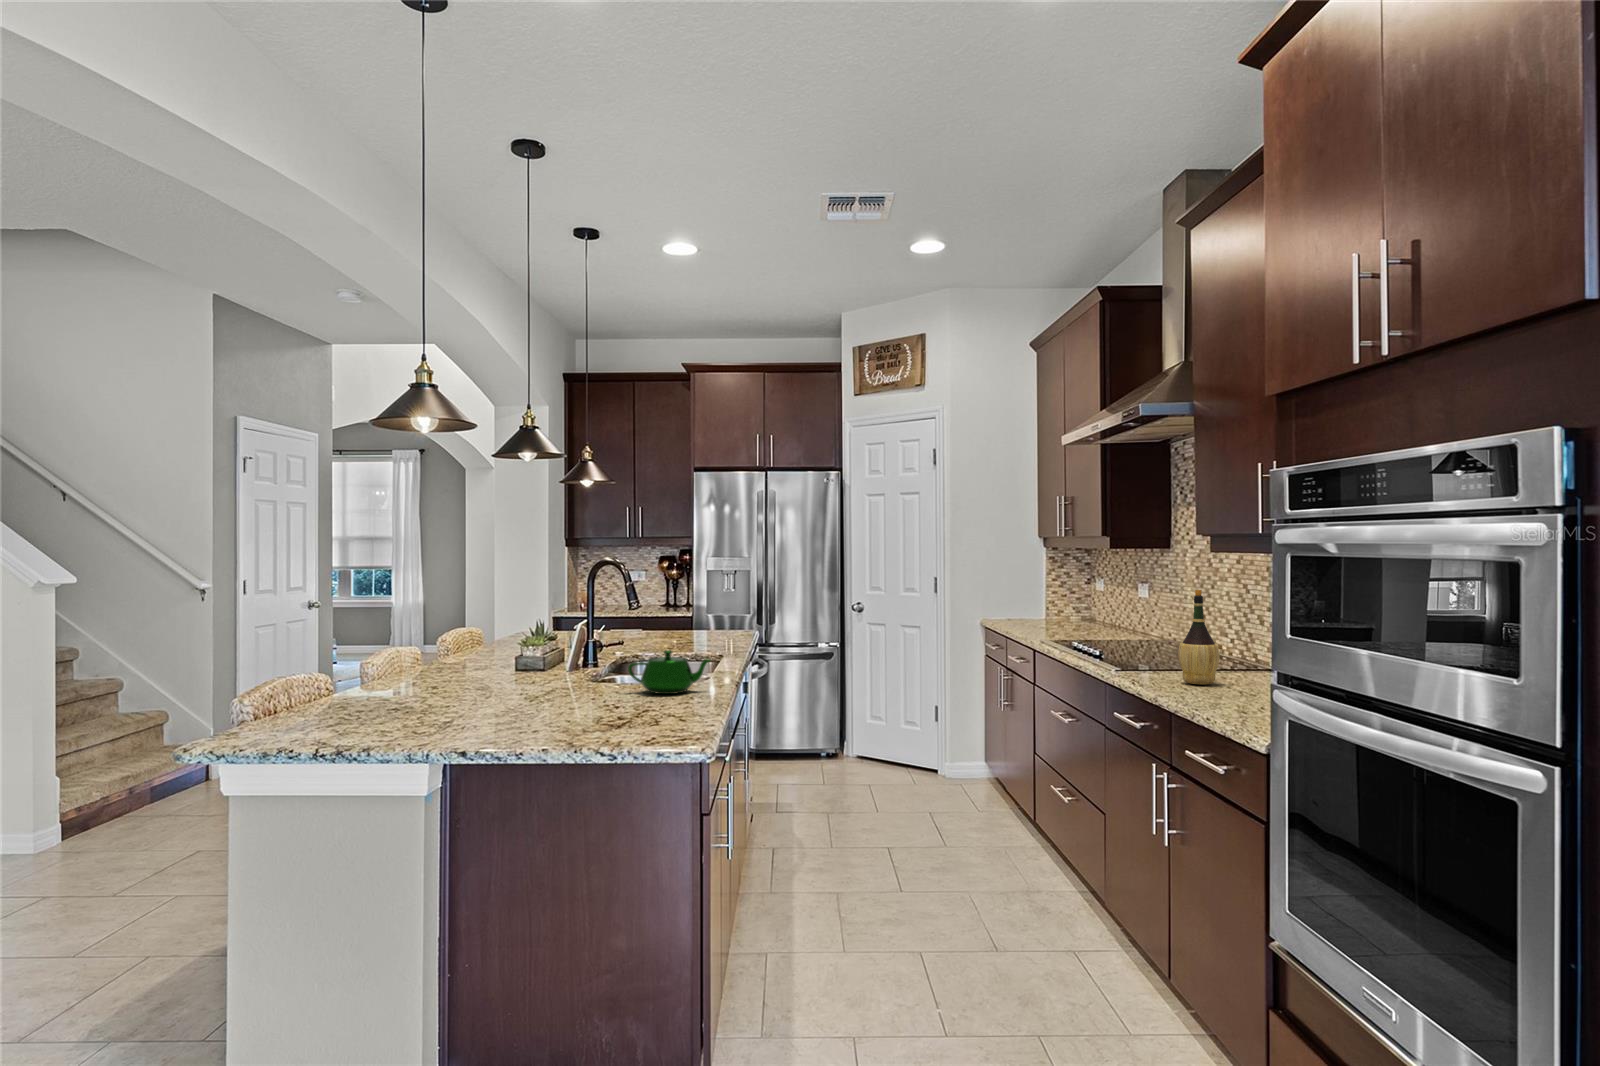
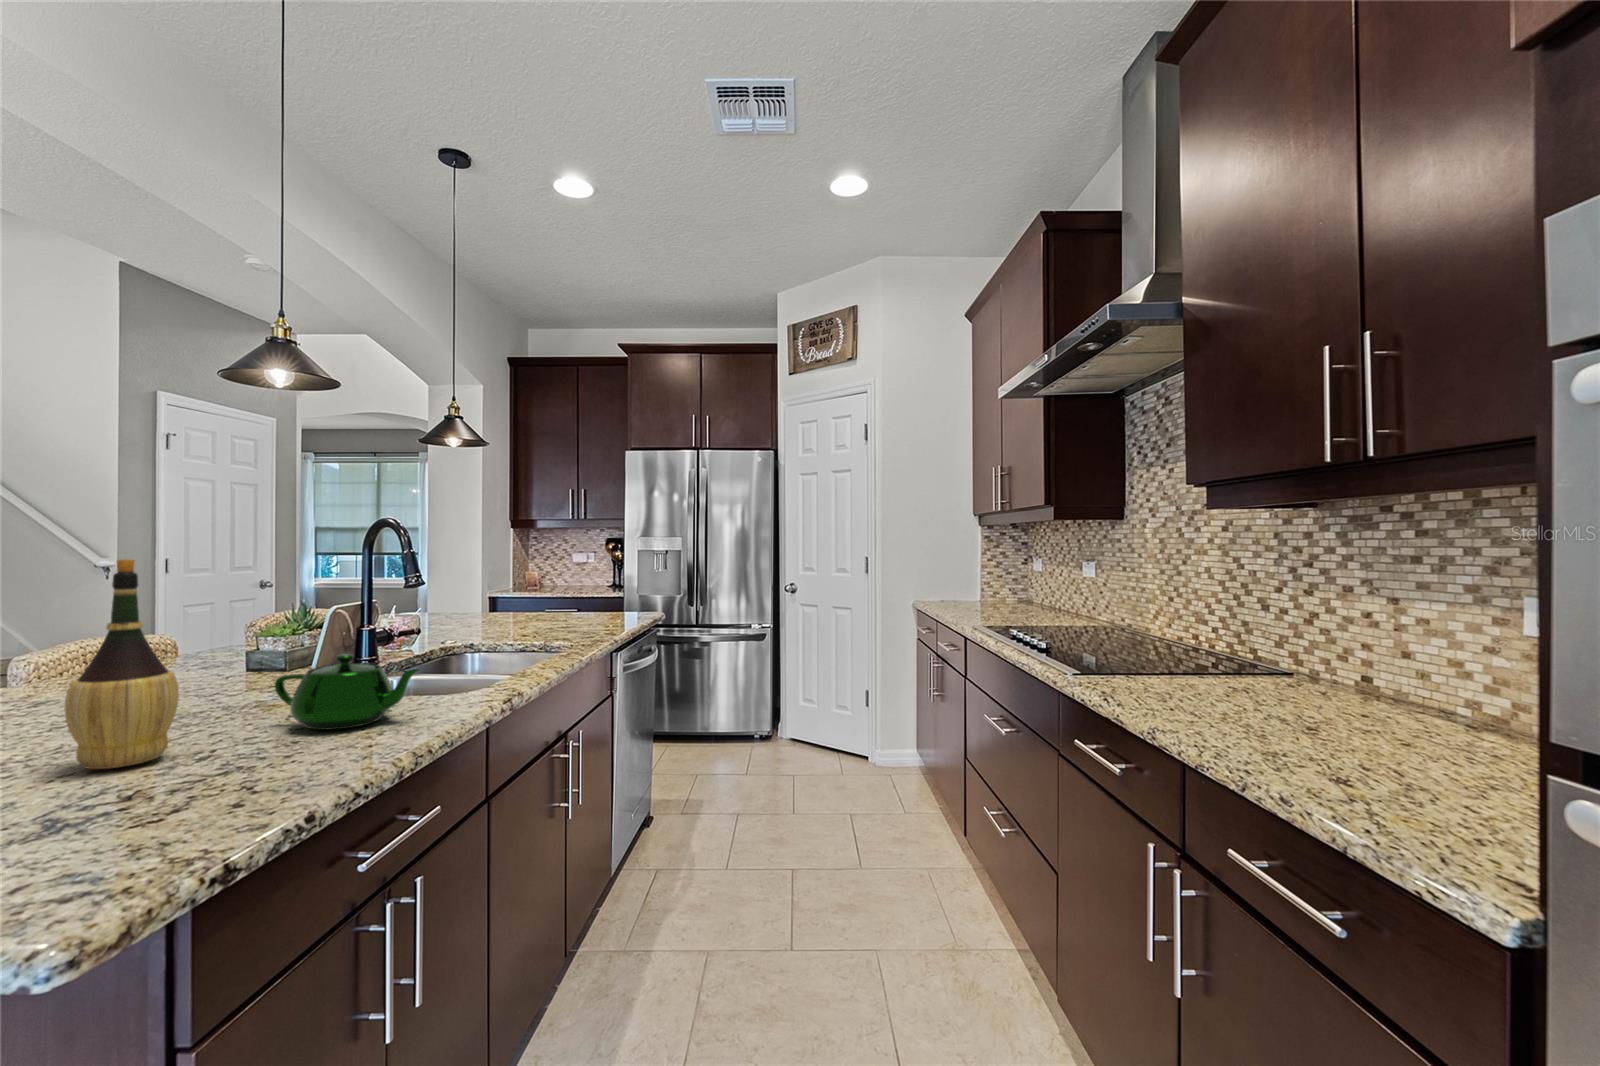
wine bottle: present [1178,589,1220,684] -> present [65,559,179,769]

